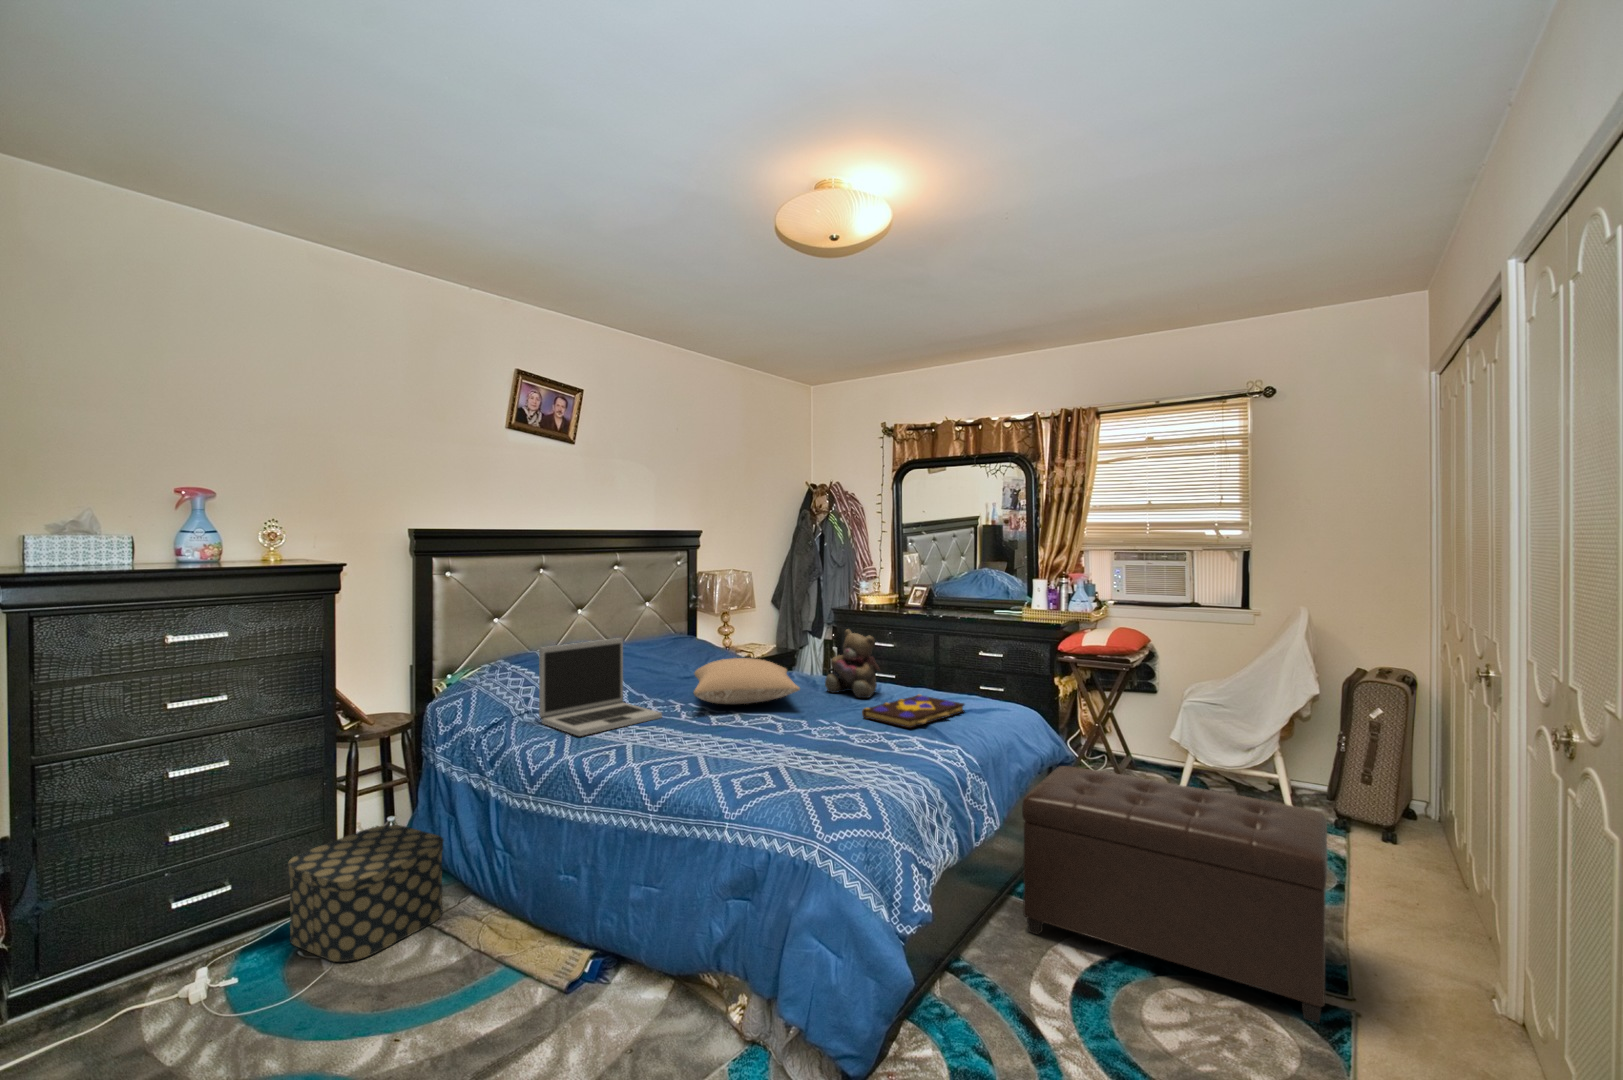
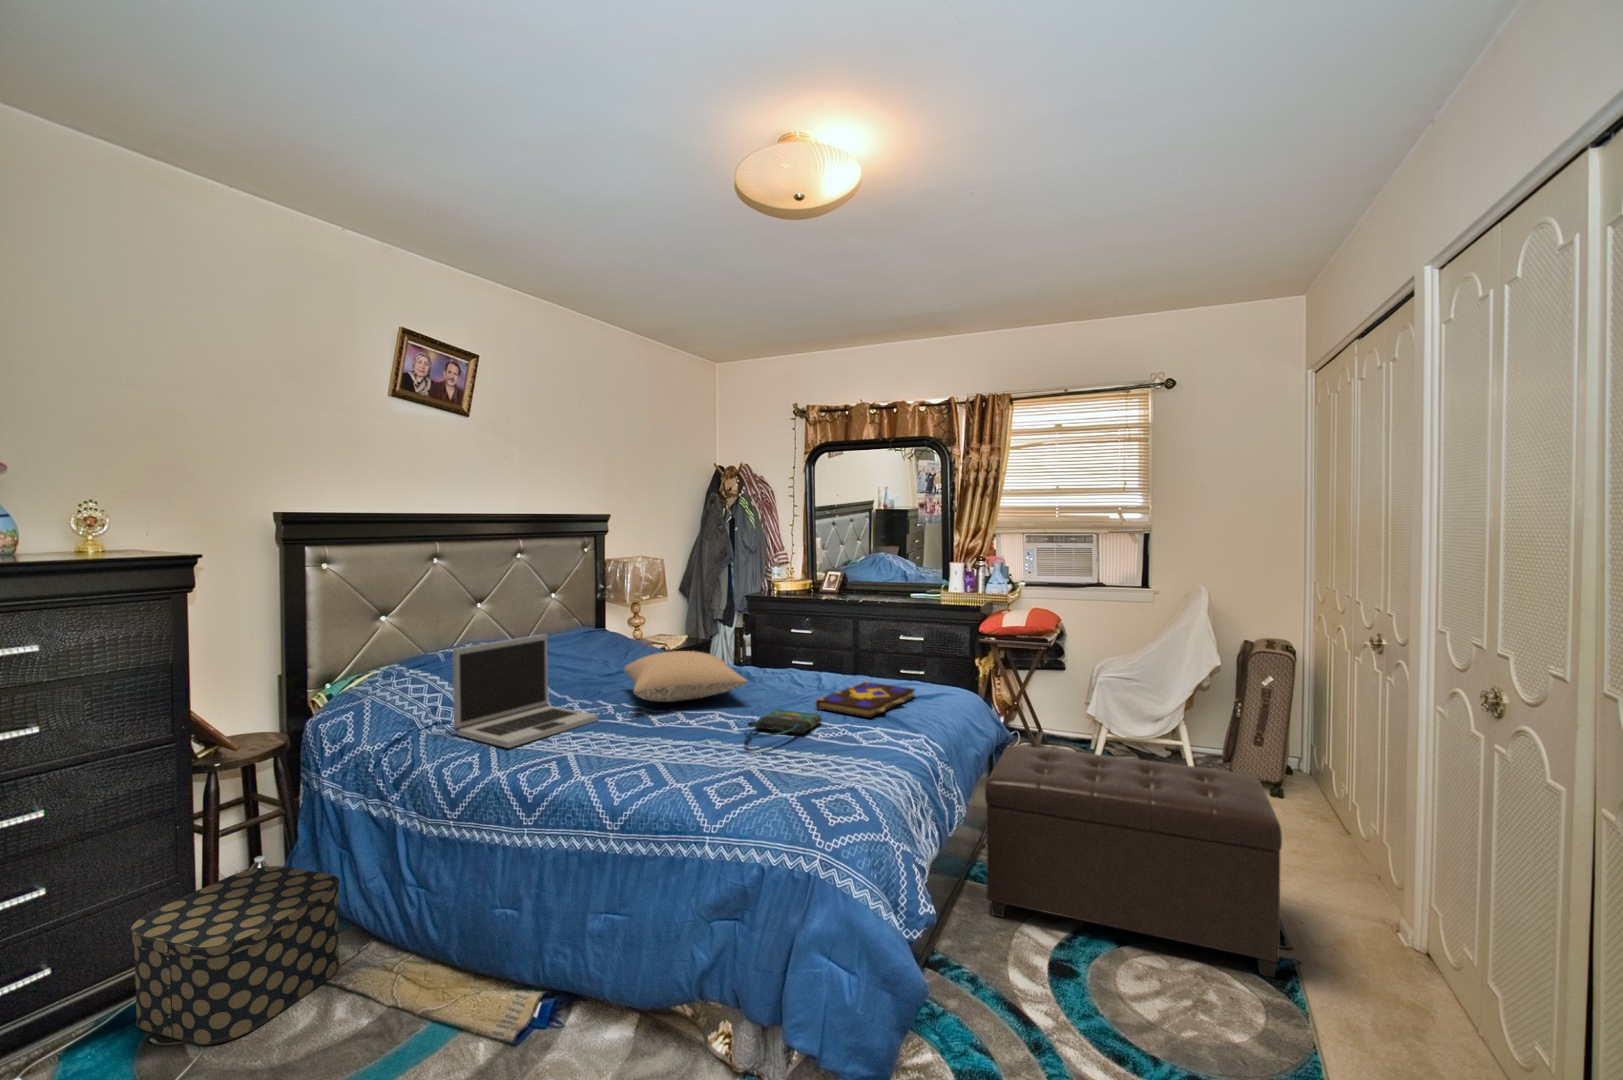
teddy bear: present [825,629,880,698] -> none [765,616,823,688]
tote bag: none [781,716,862,751] -> present [745,710,822,751]

